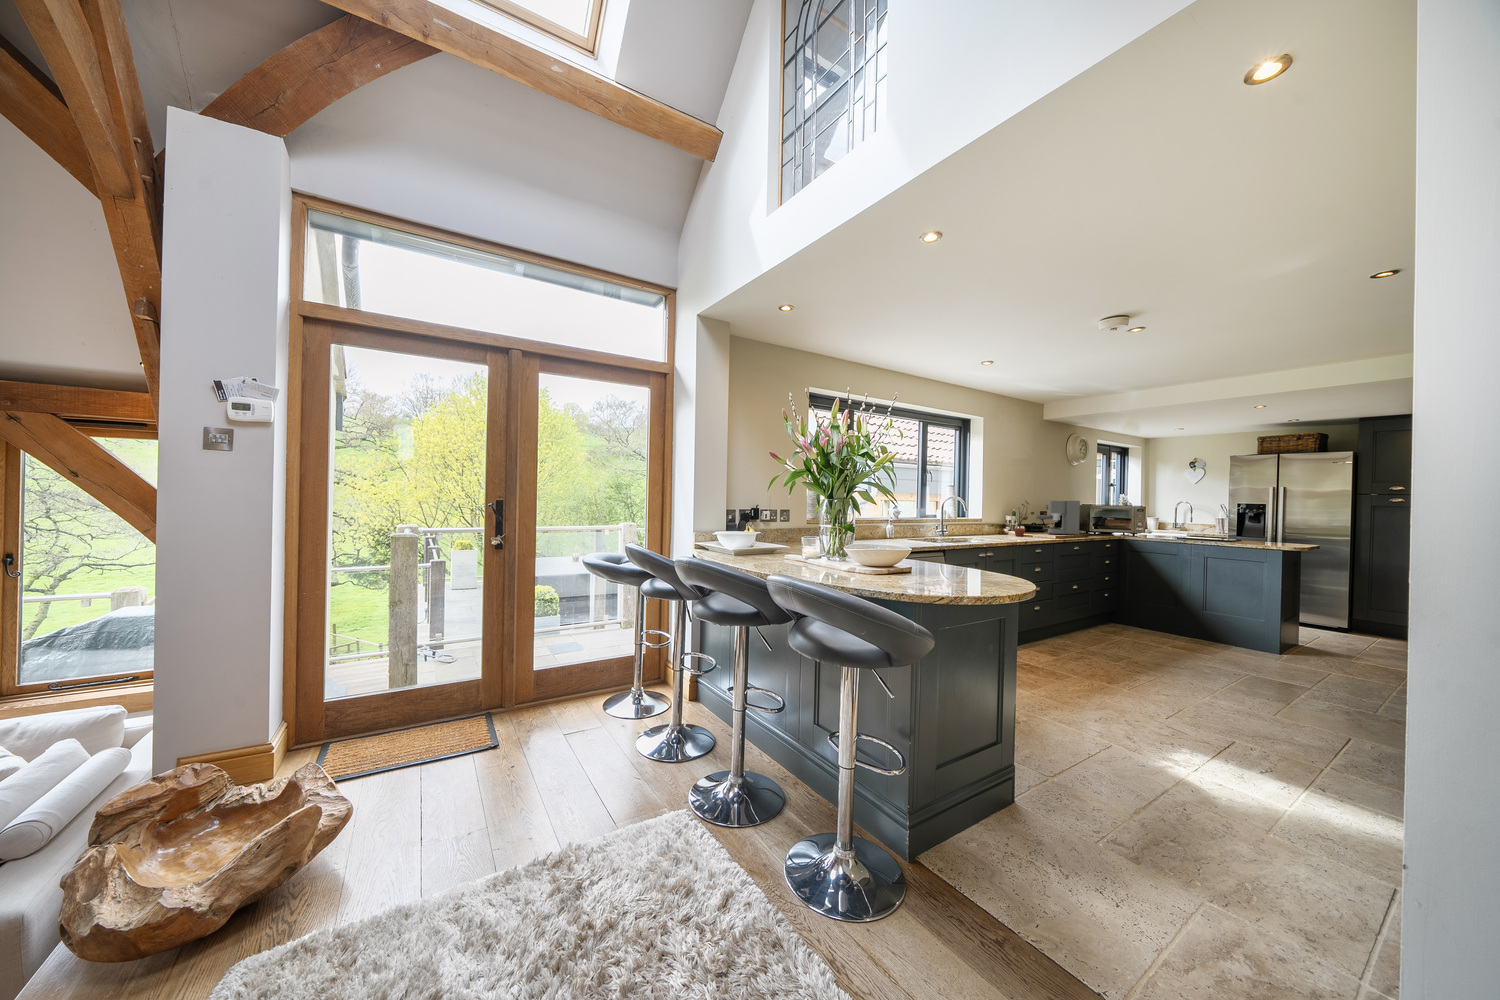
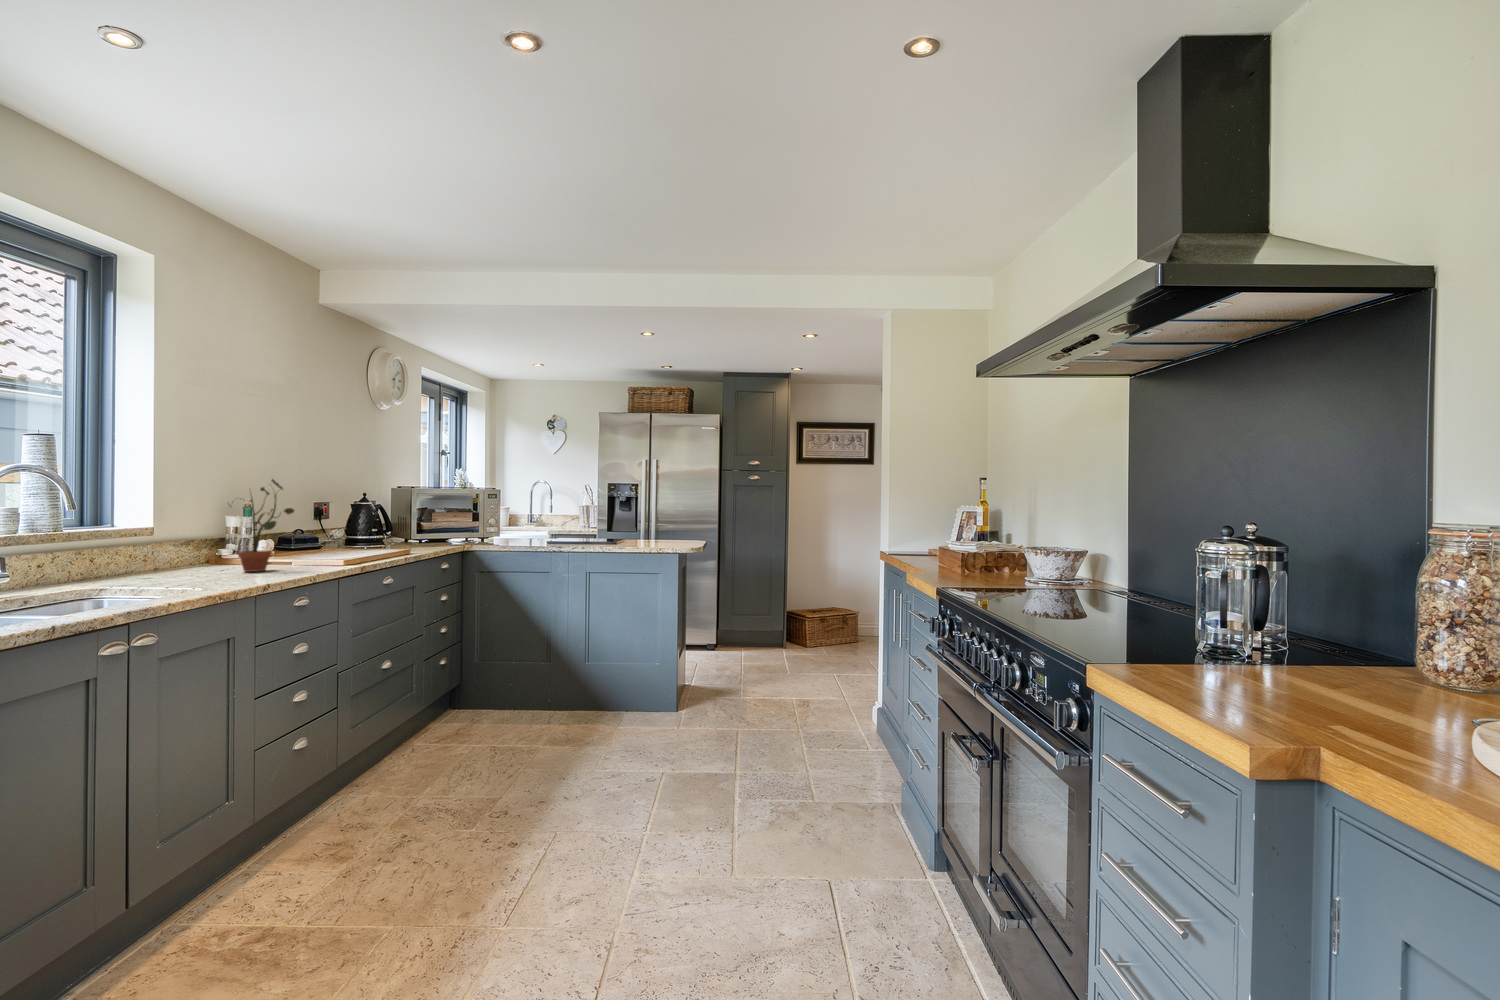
coffee maker: present [1036,501,1080,535] -> none [303,479,400,556]

